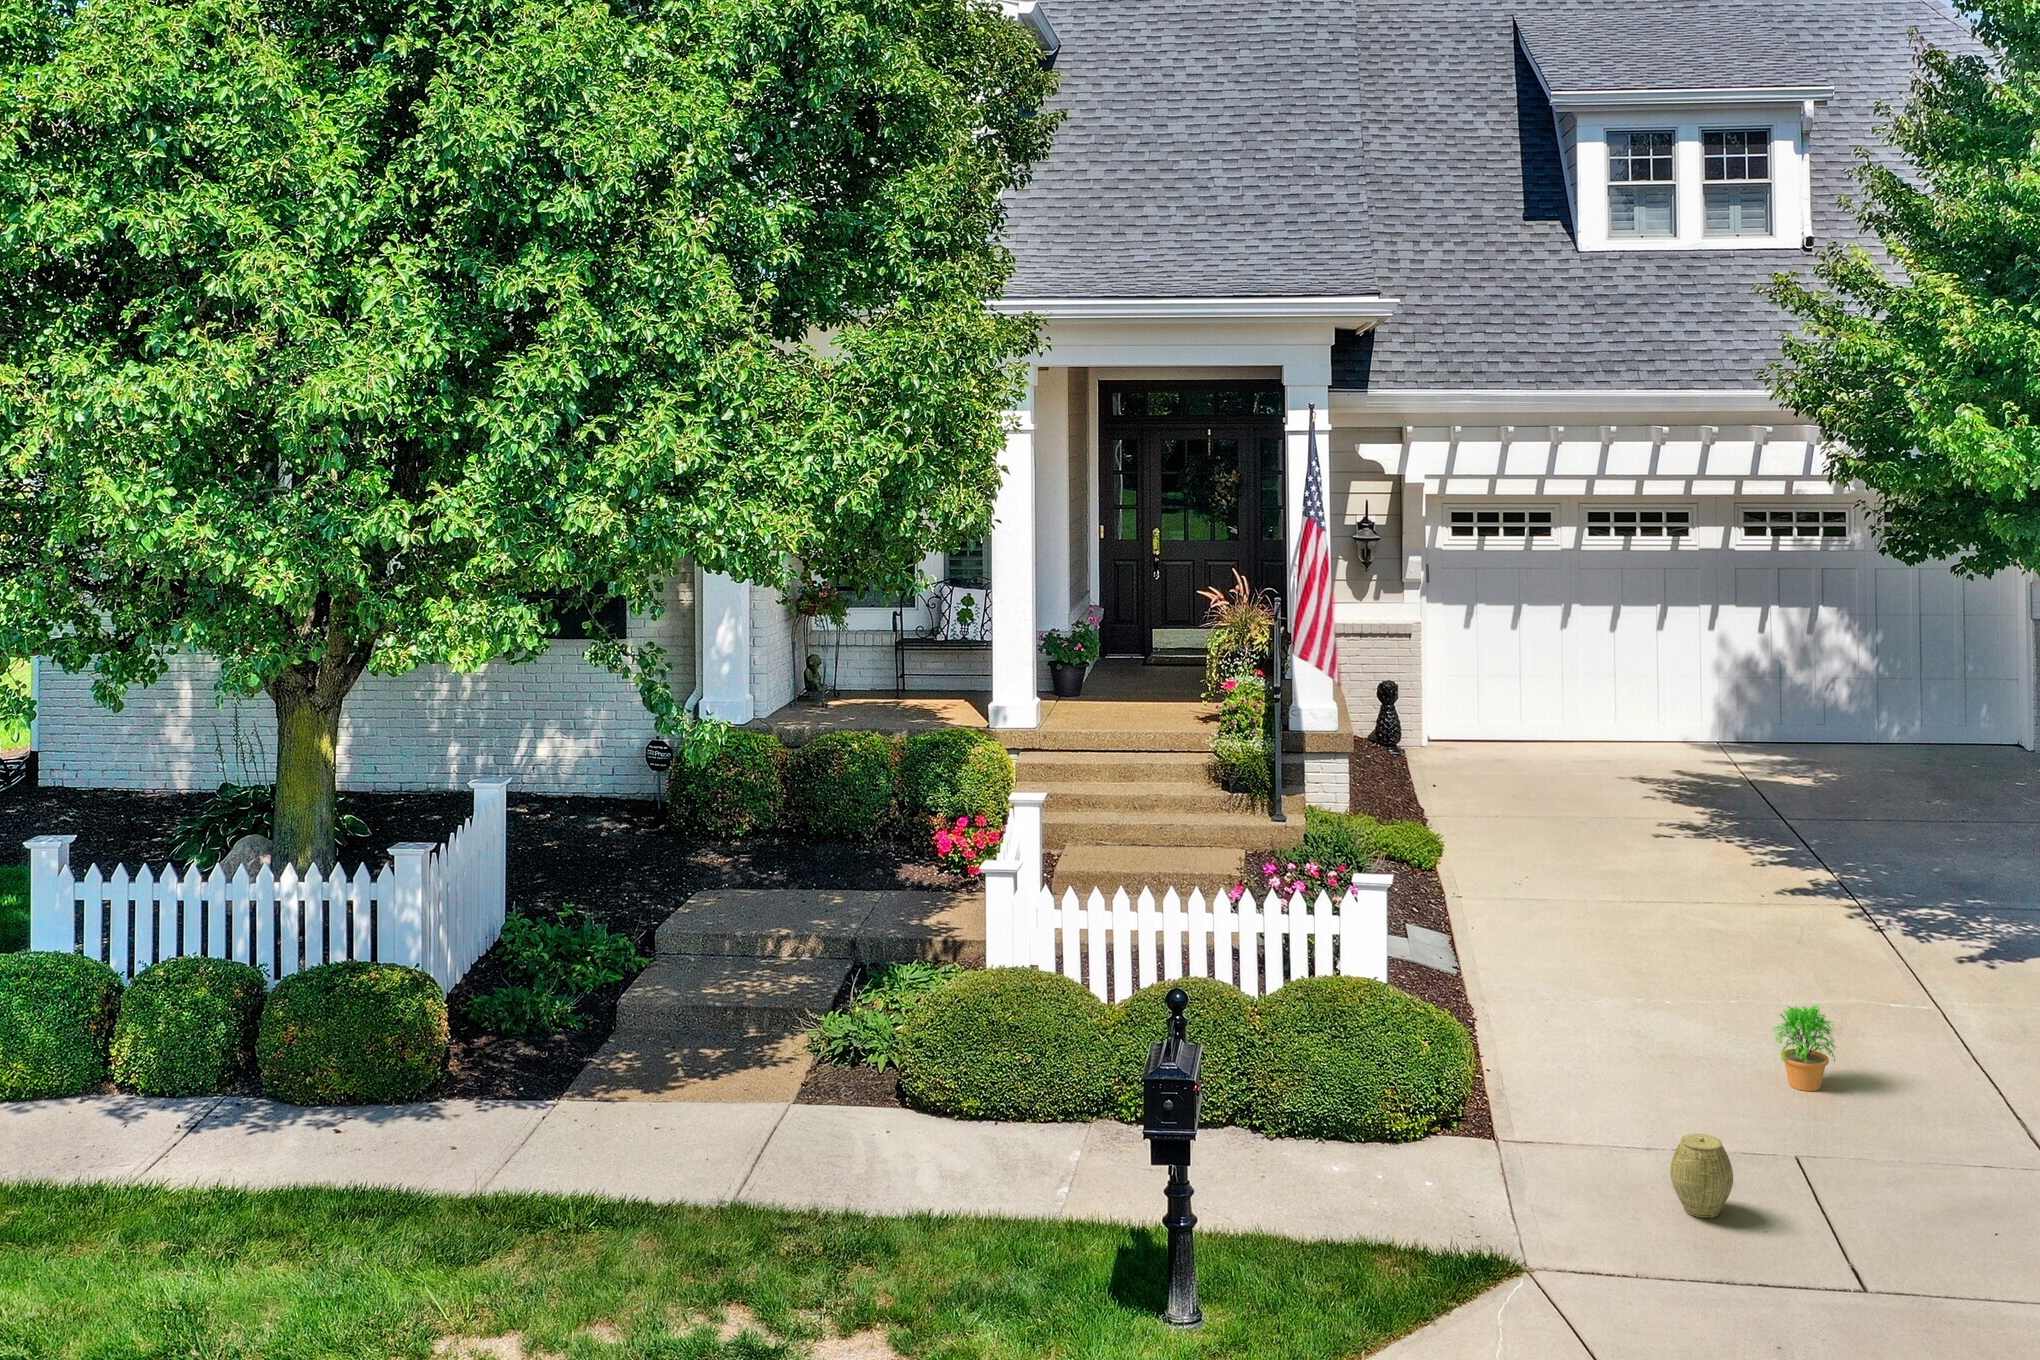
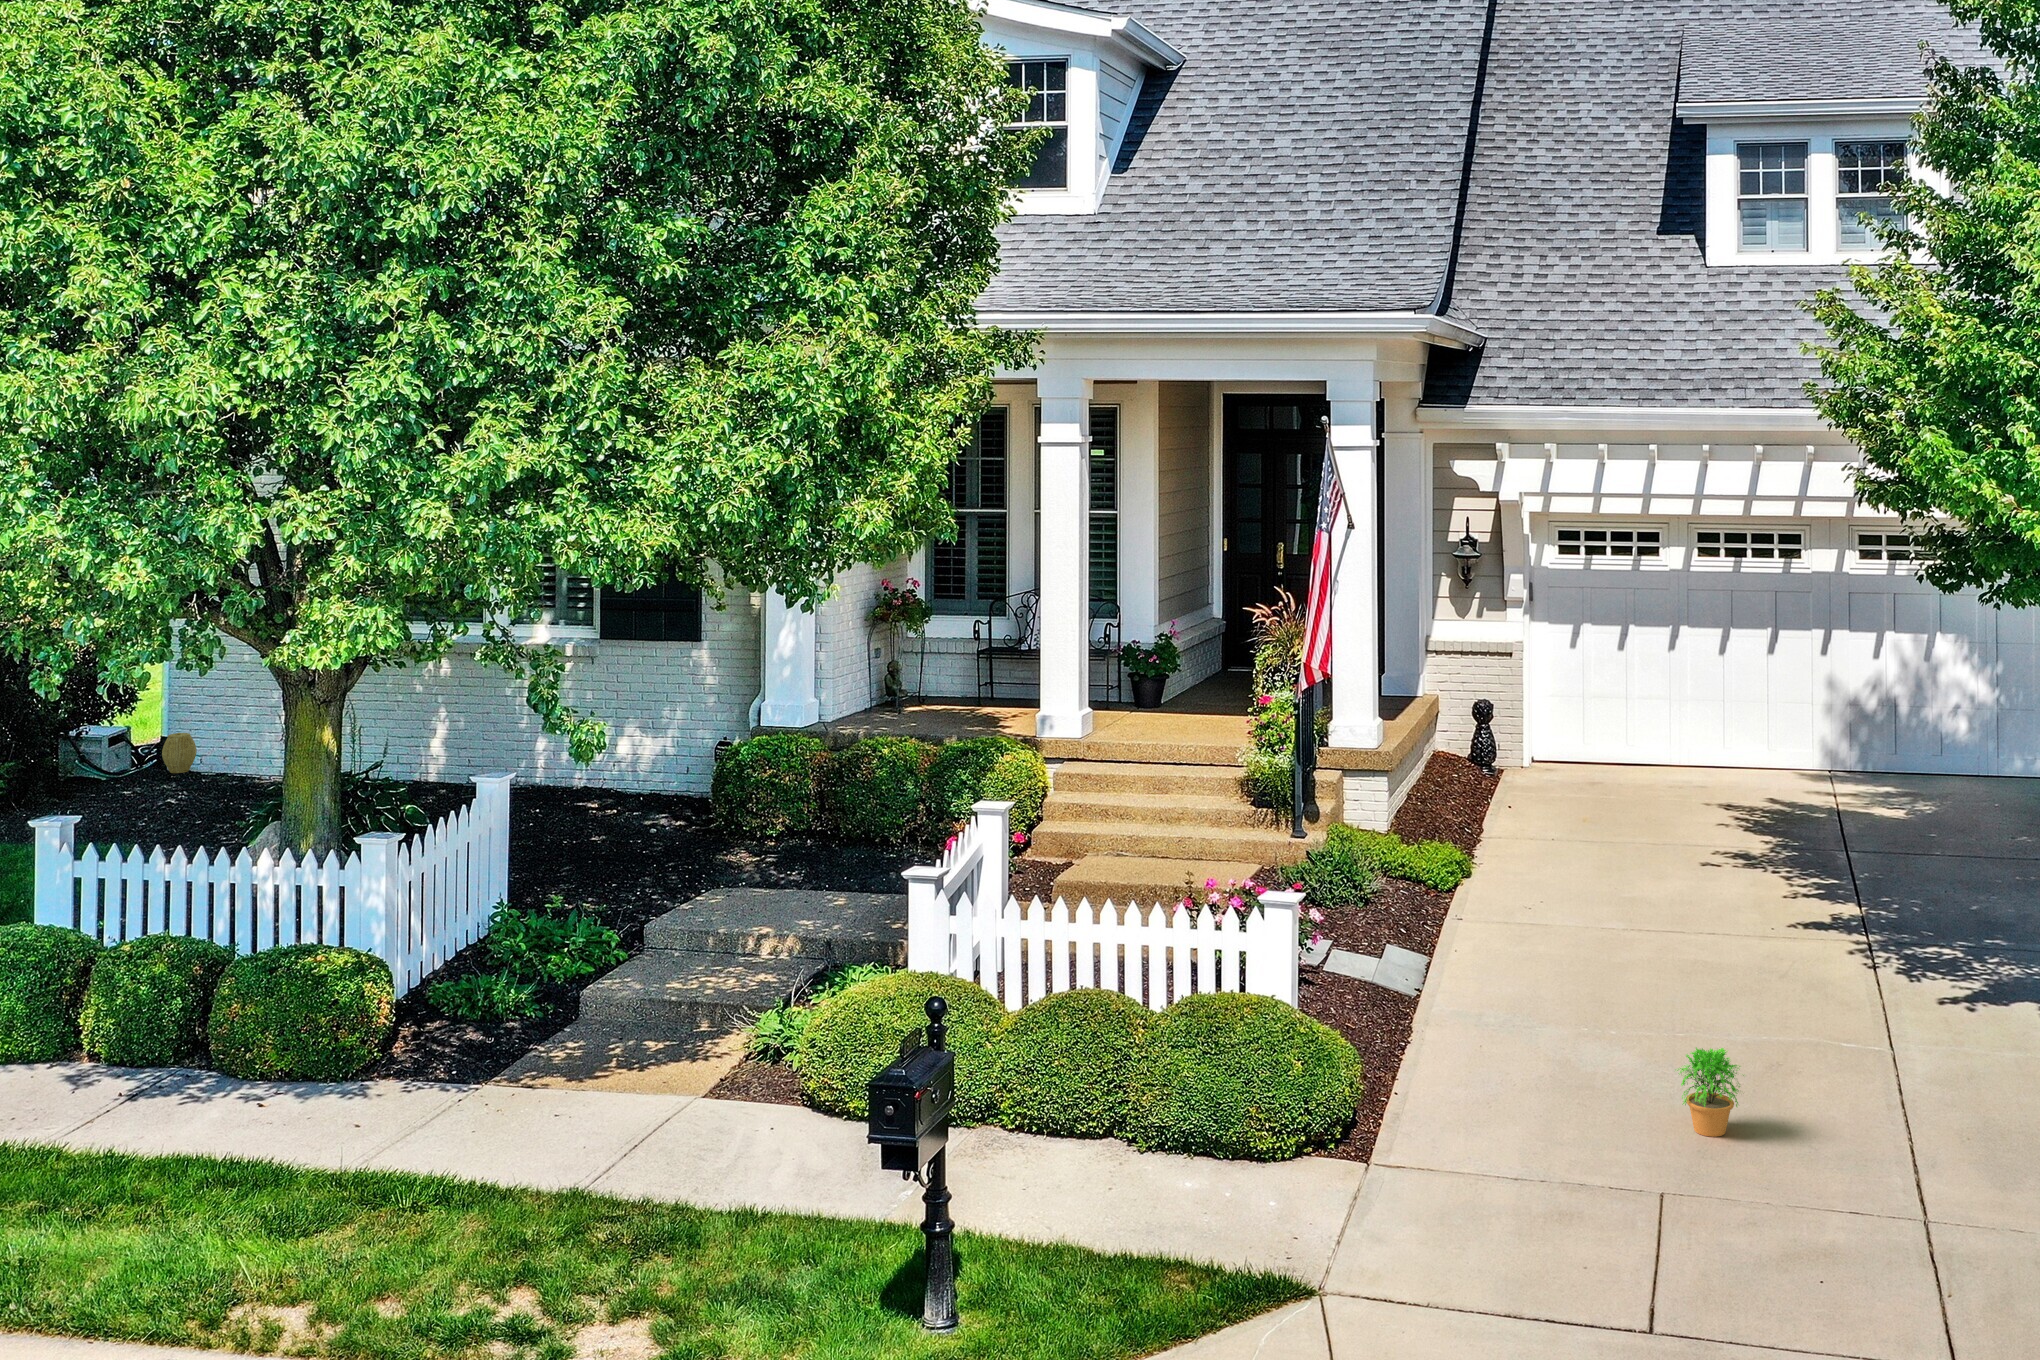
woven basket: present [1670,1134,1733,1218] -> present [162,733,197,773]

